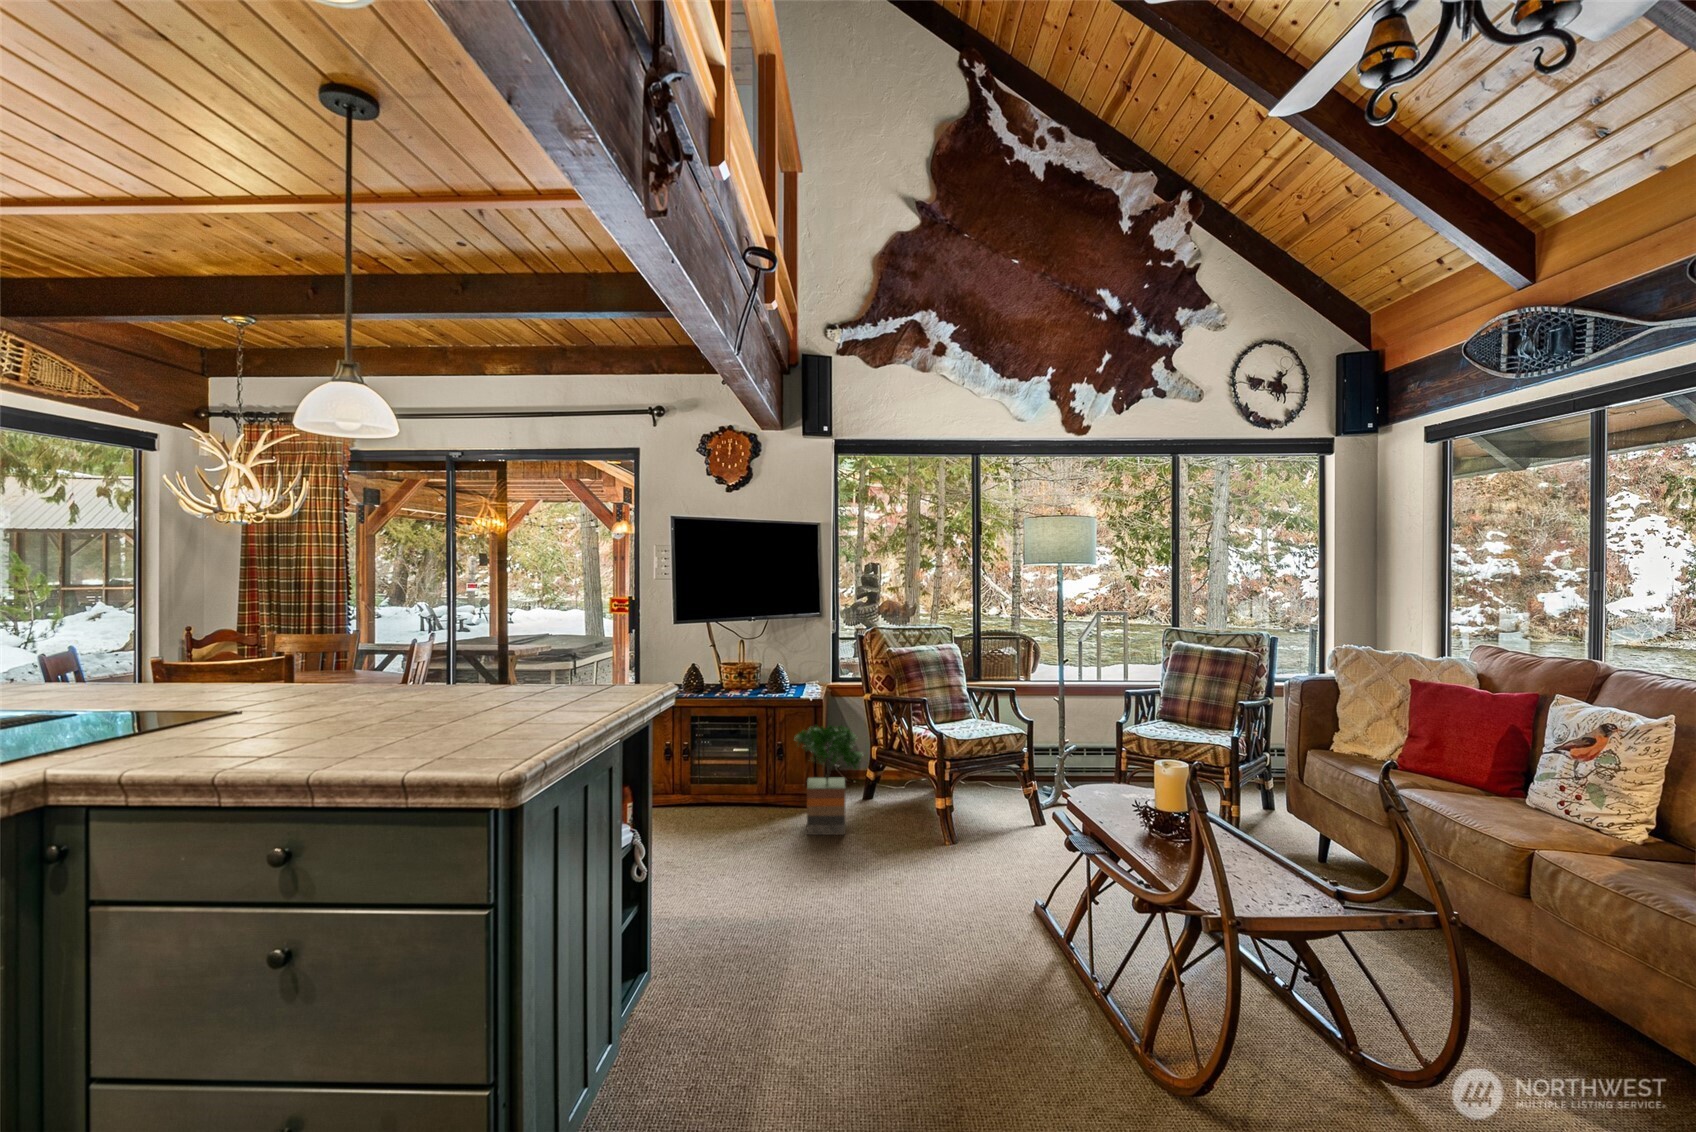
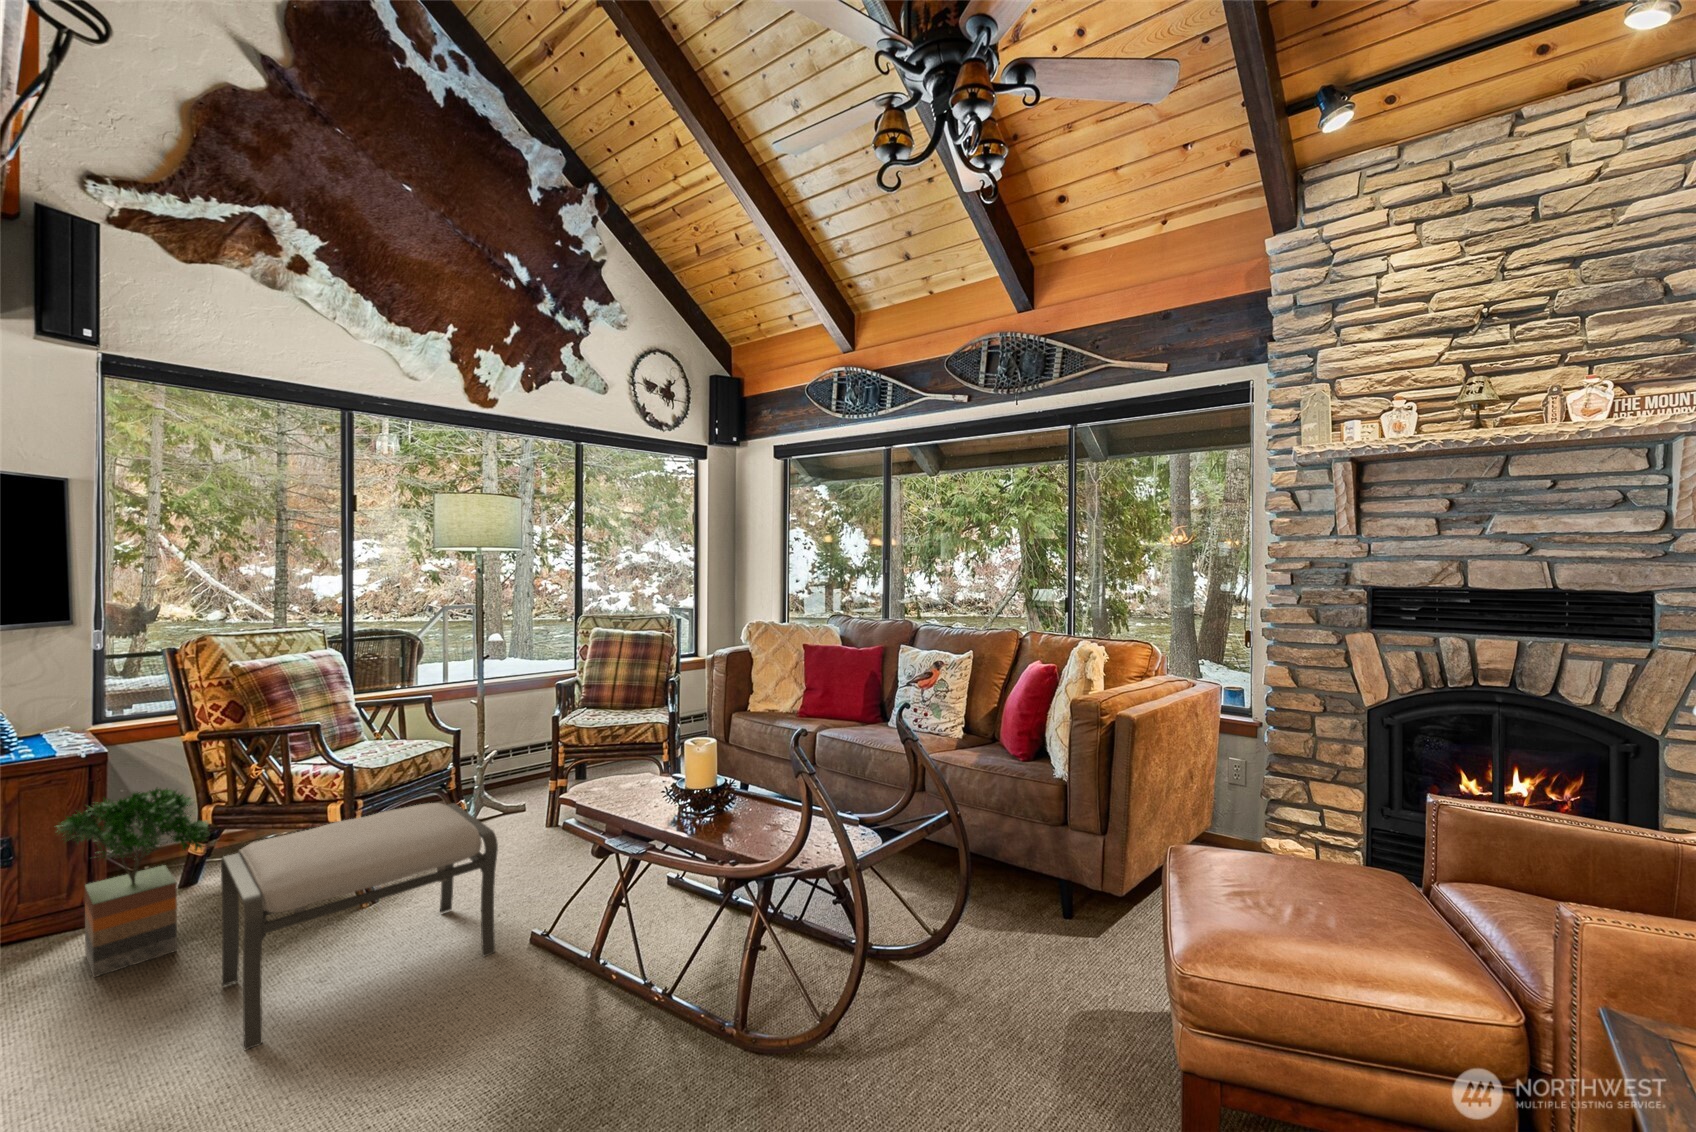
ottoman: none [852,767,1014,901] -> present [221,803,498,1050]

